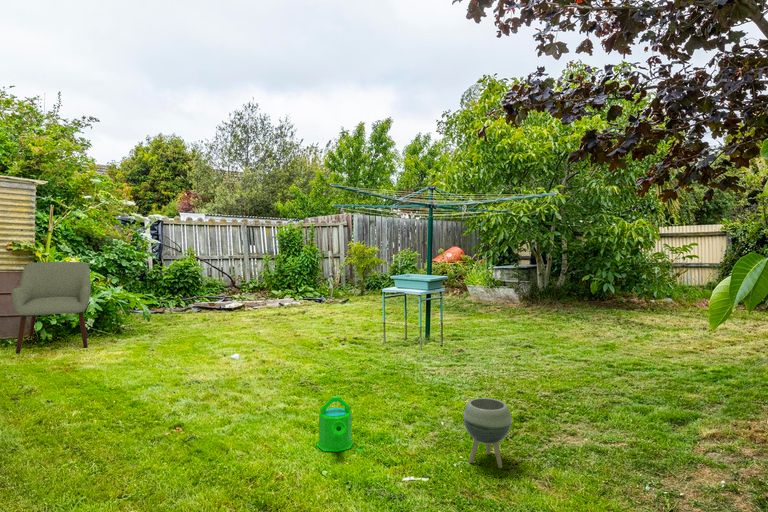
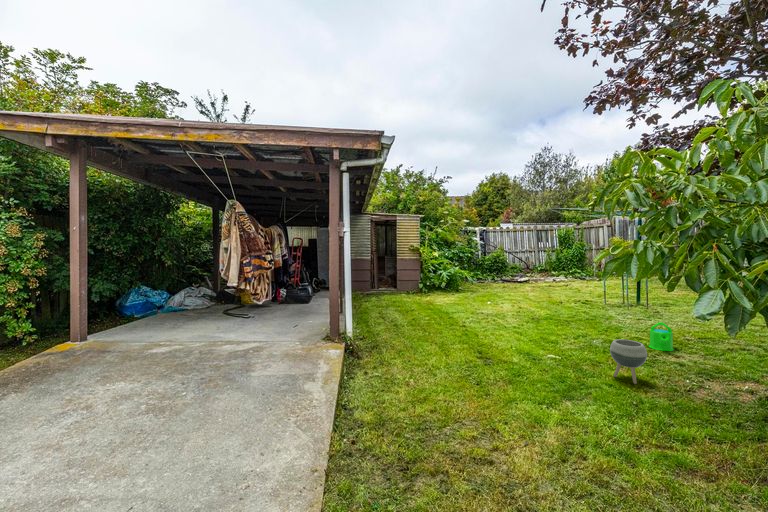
chair: present [11,262,91,354] -> none [412,254,442,295]
watering can: present [316,396,354,452] -> present [649,322,674,351]

